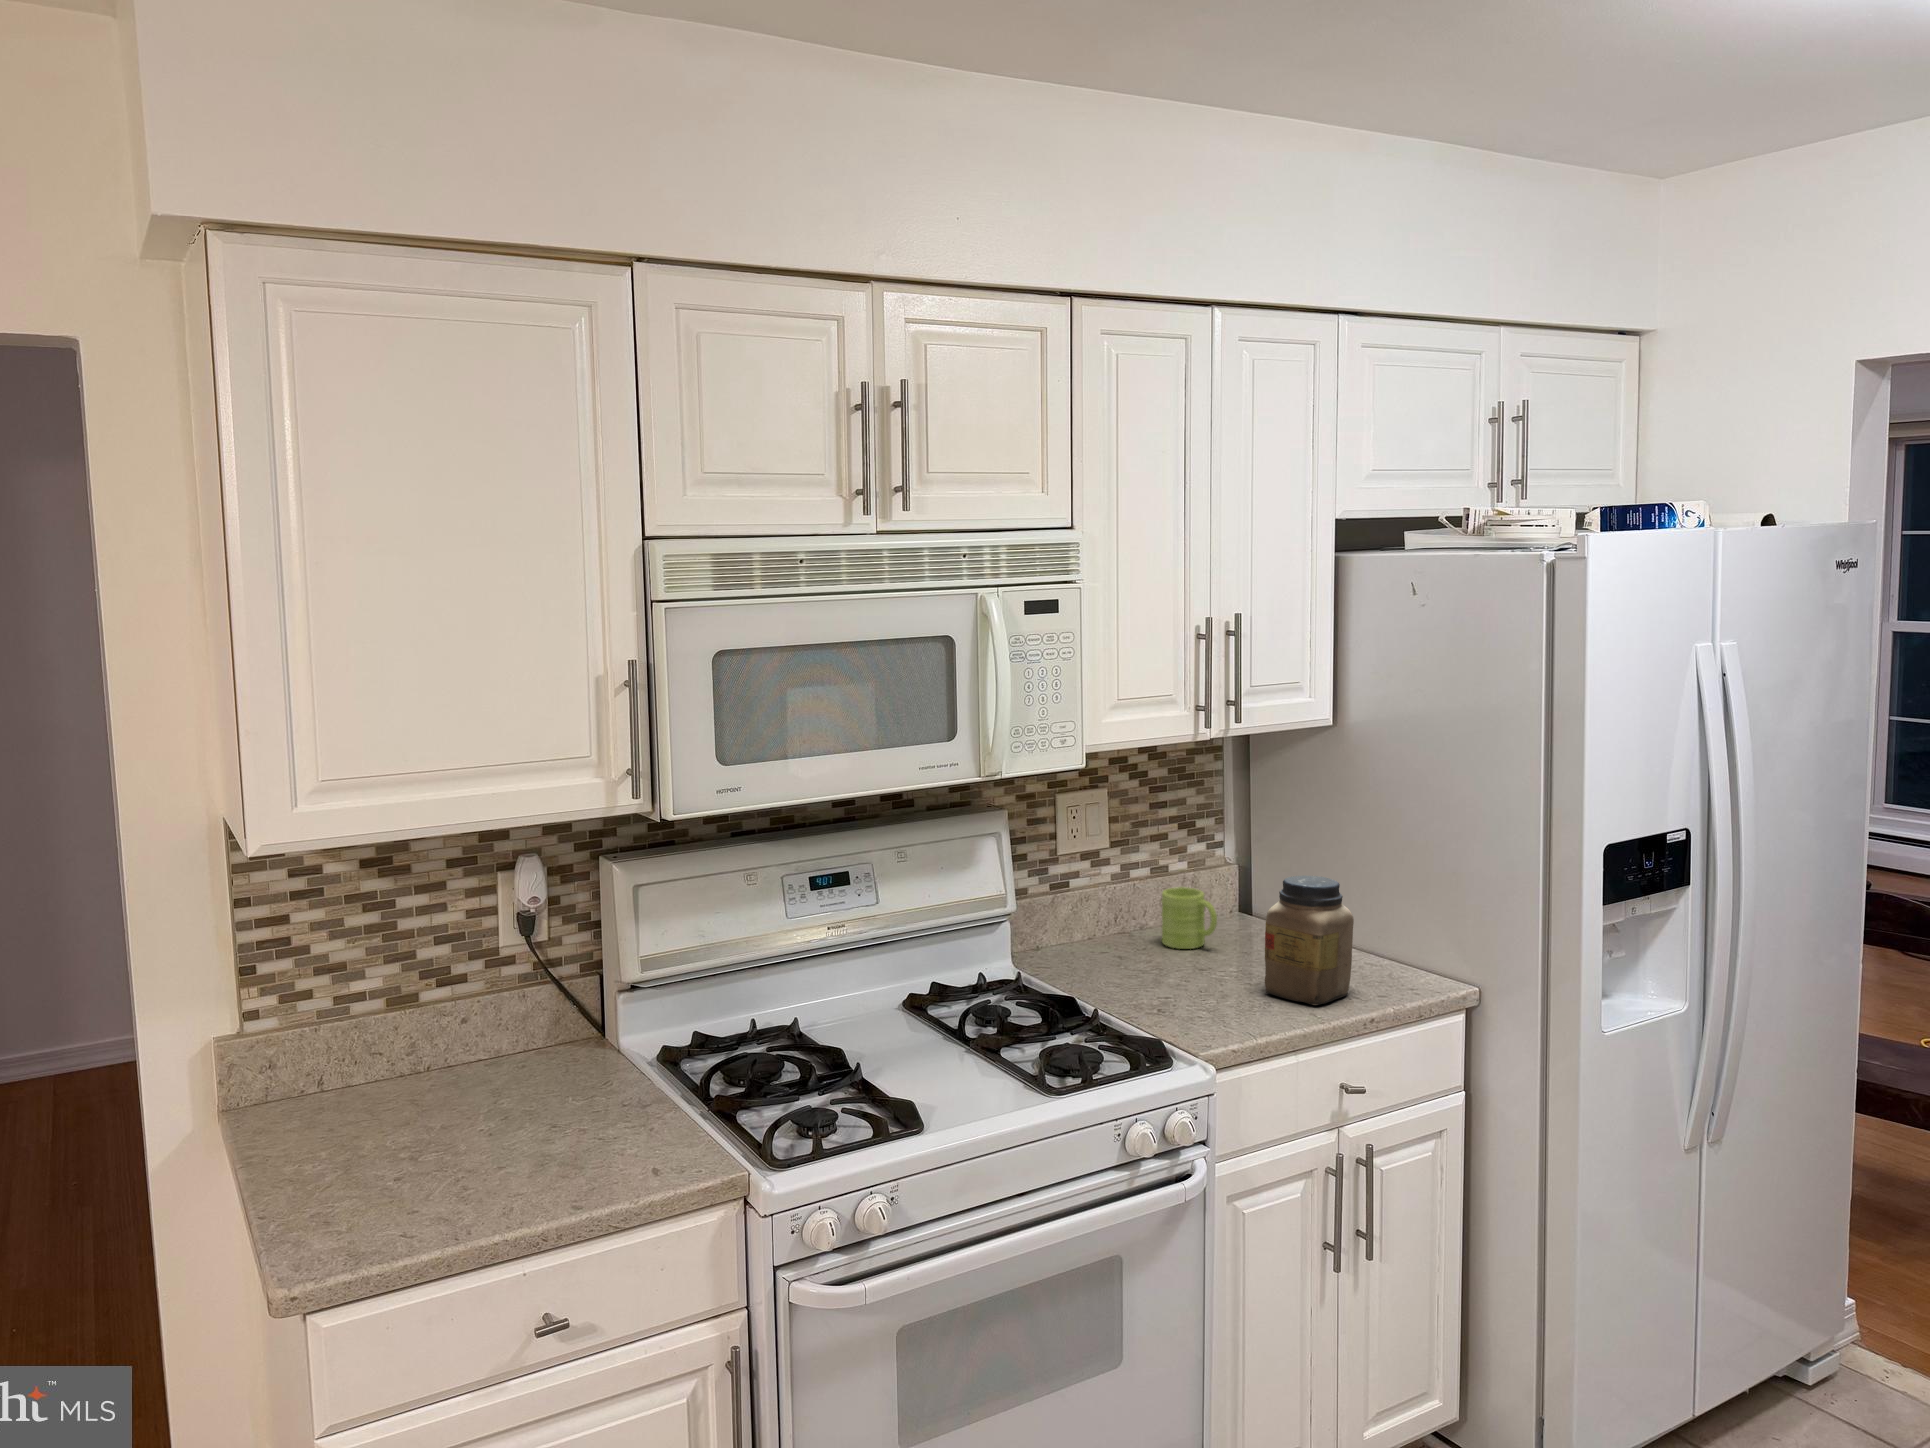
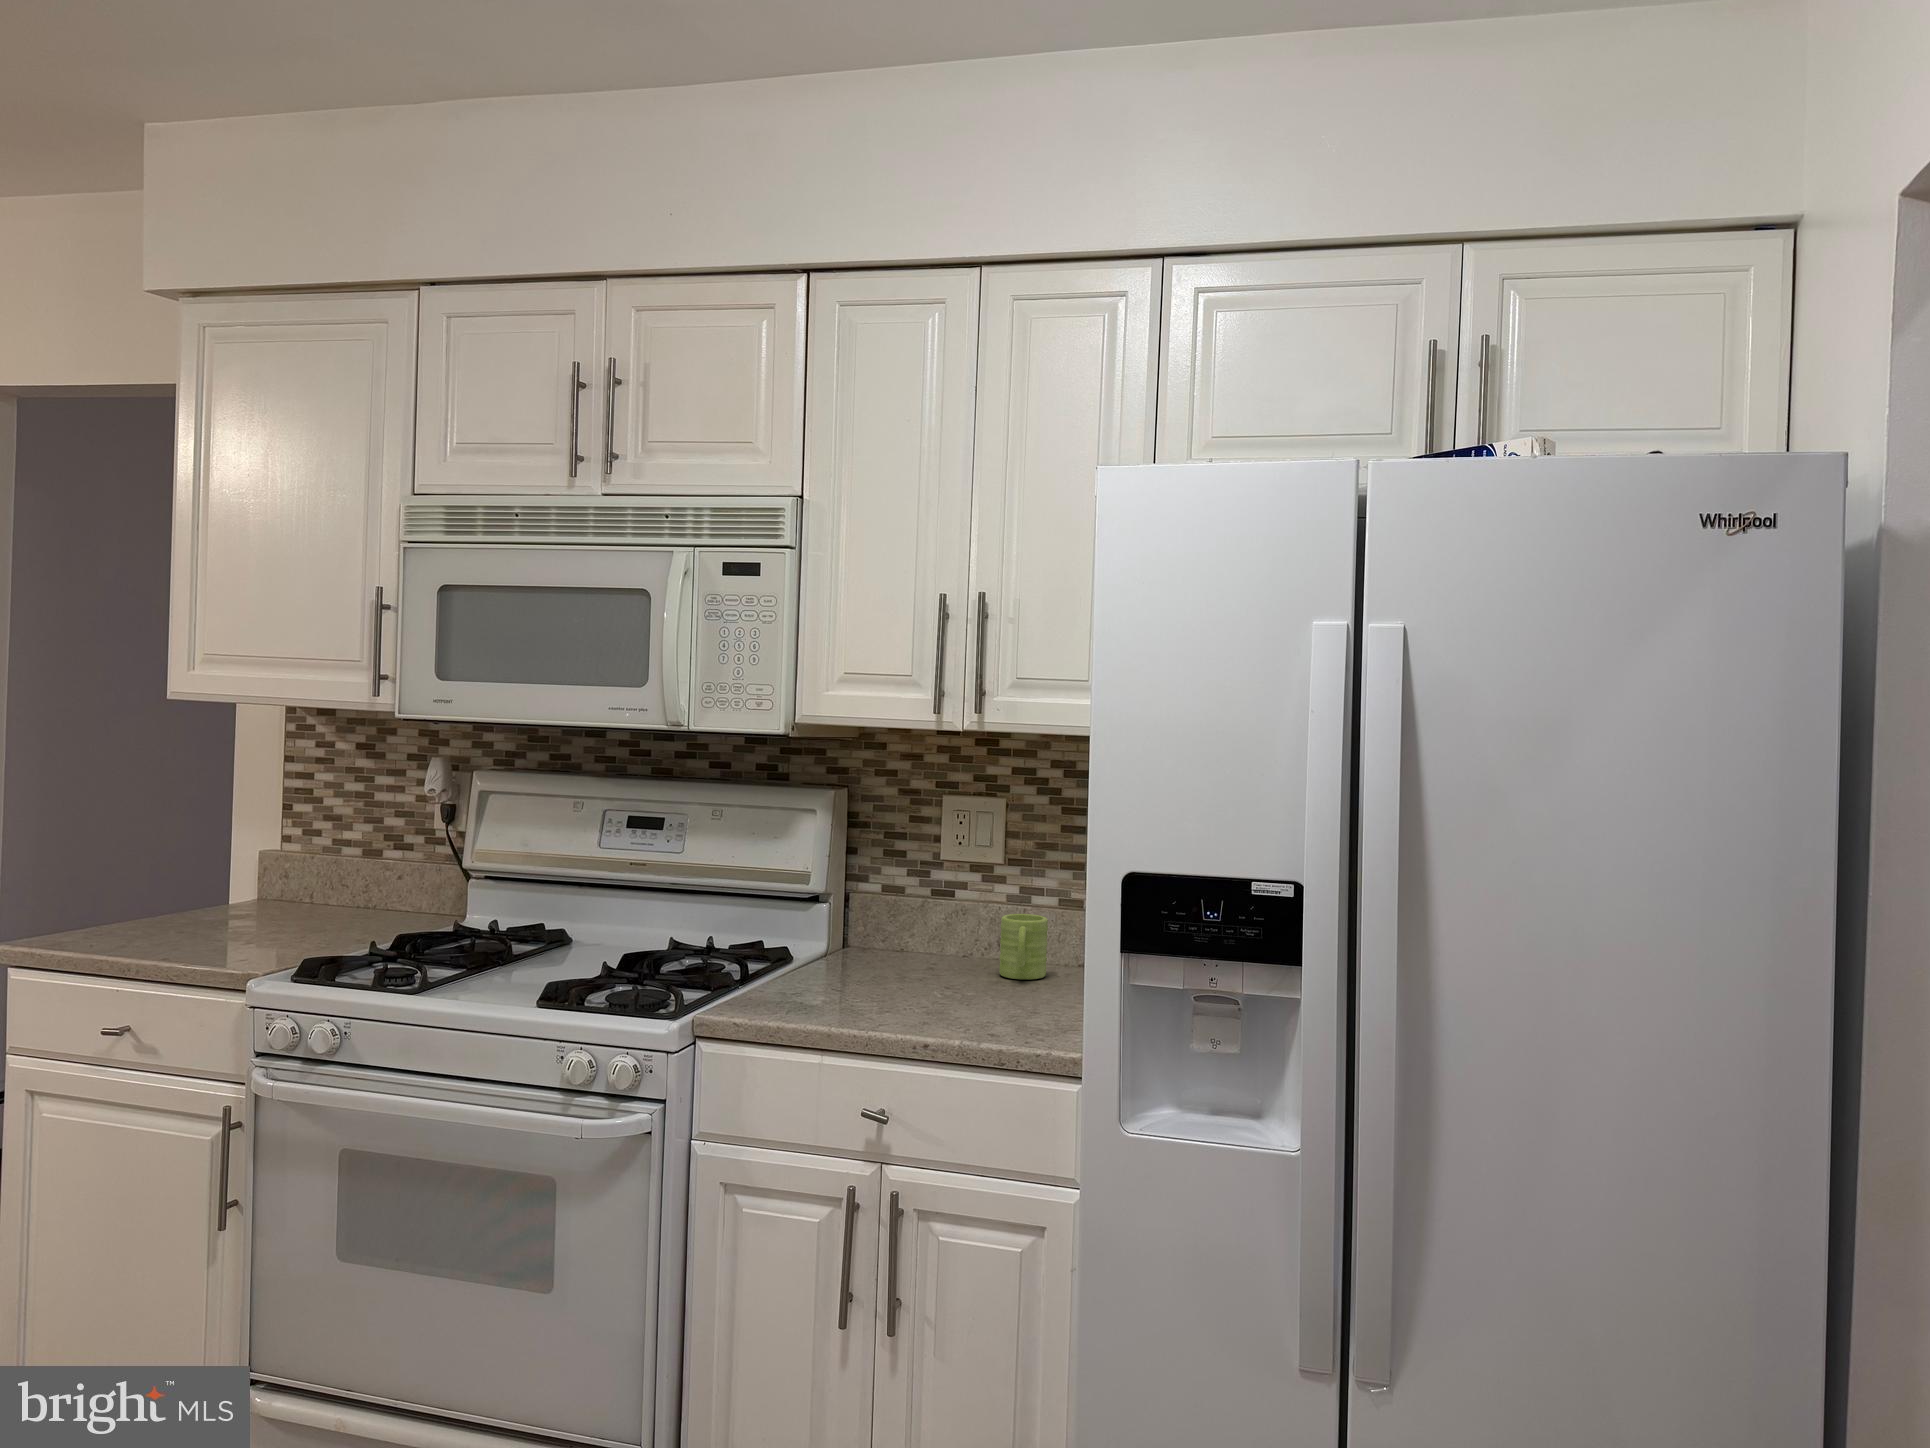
jar: present [1265,876,1354,1005] -> none [912,885,994,1024]

